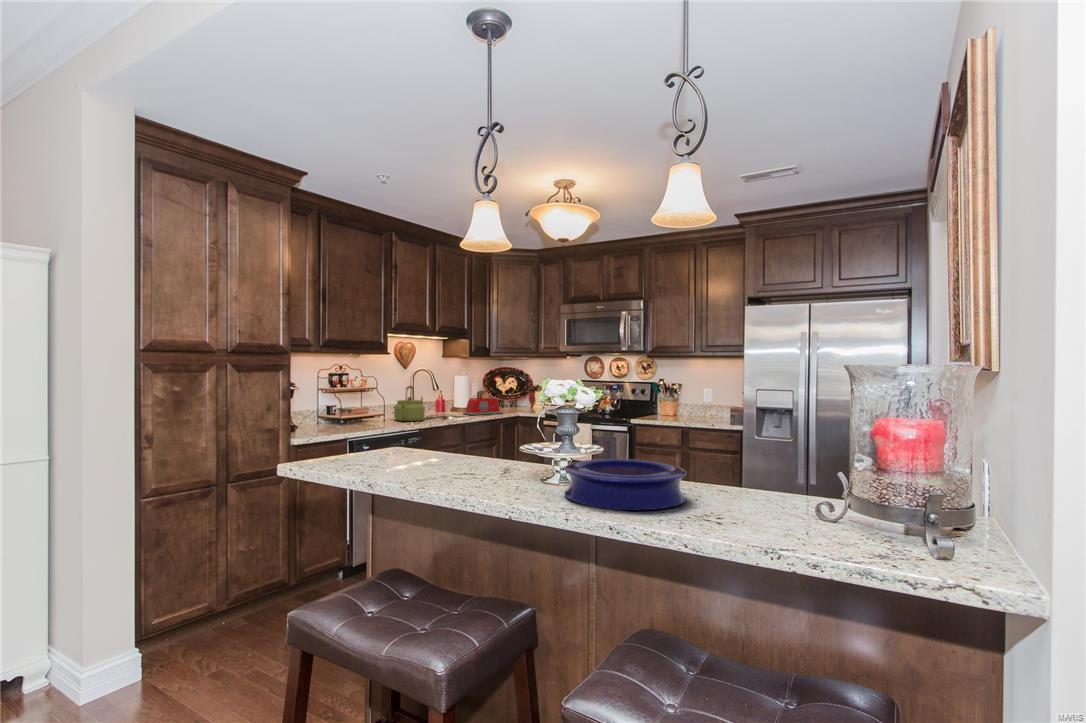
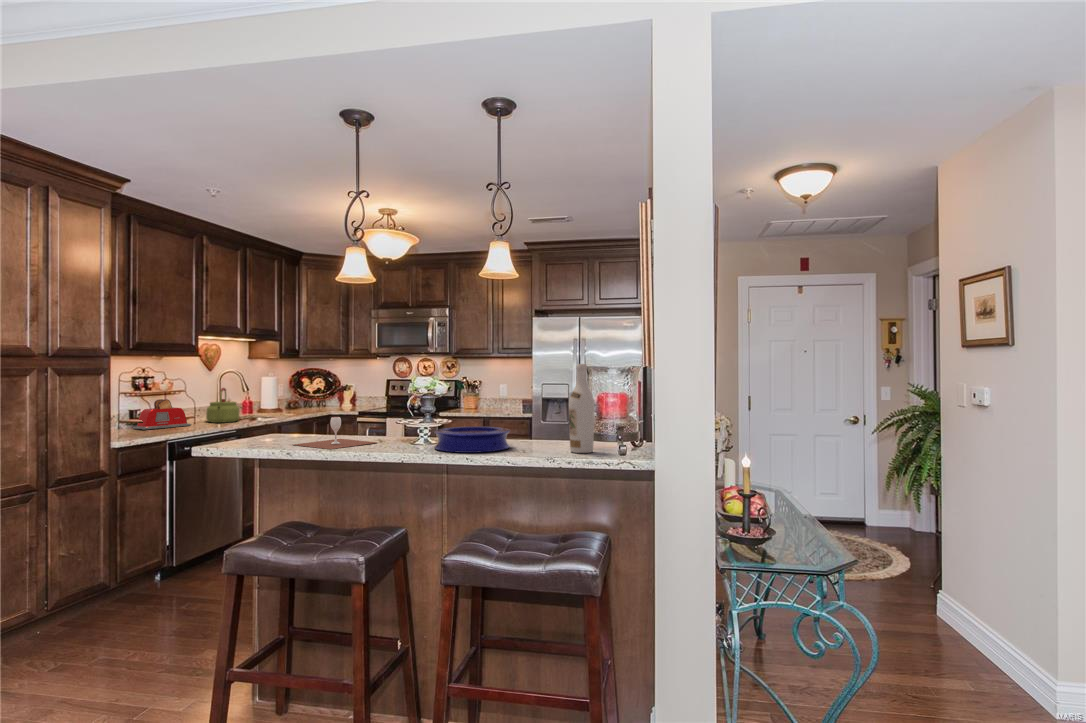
wine bottle: none [793,364,844,532] -> present [569,364,594,453]
toaster: present [463,391,503,415] -> present [133,399,191,430]
wine glass: none [392,434,500,482] -> present [293,417,377,449]

